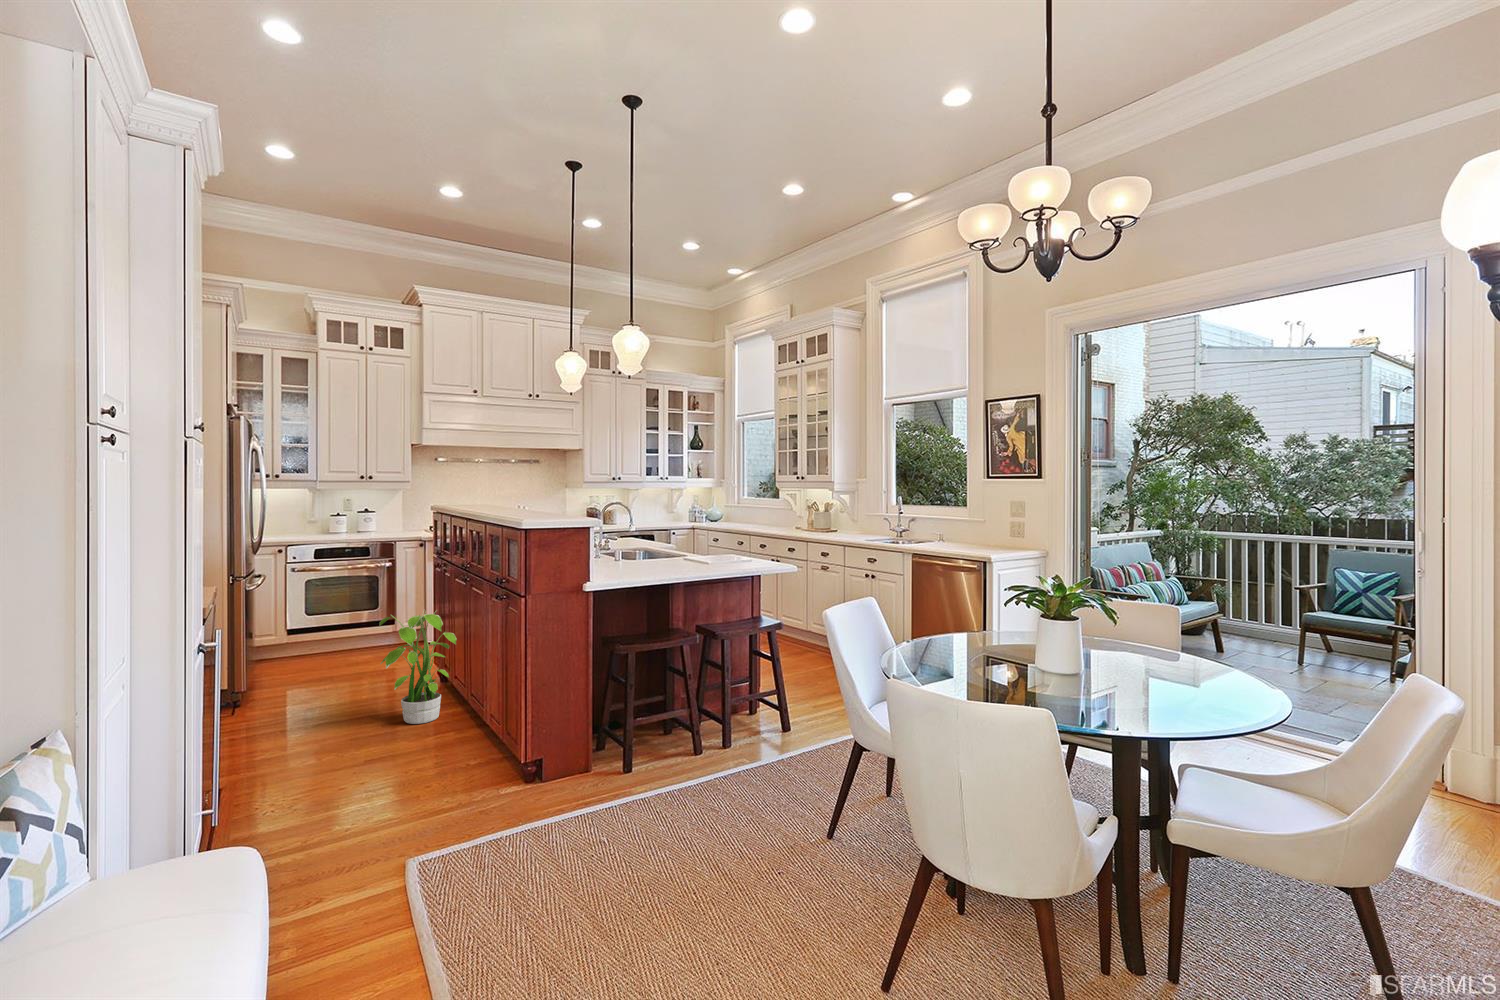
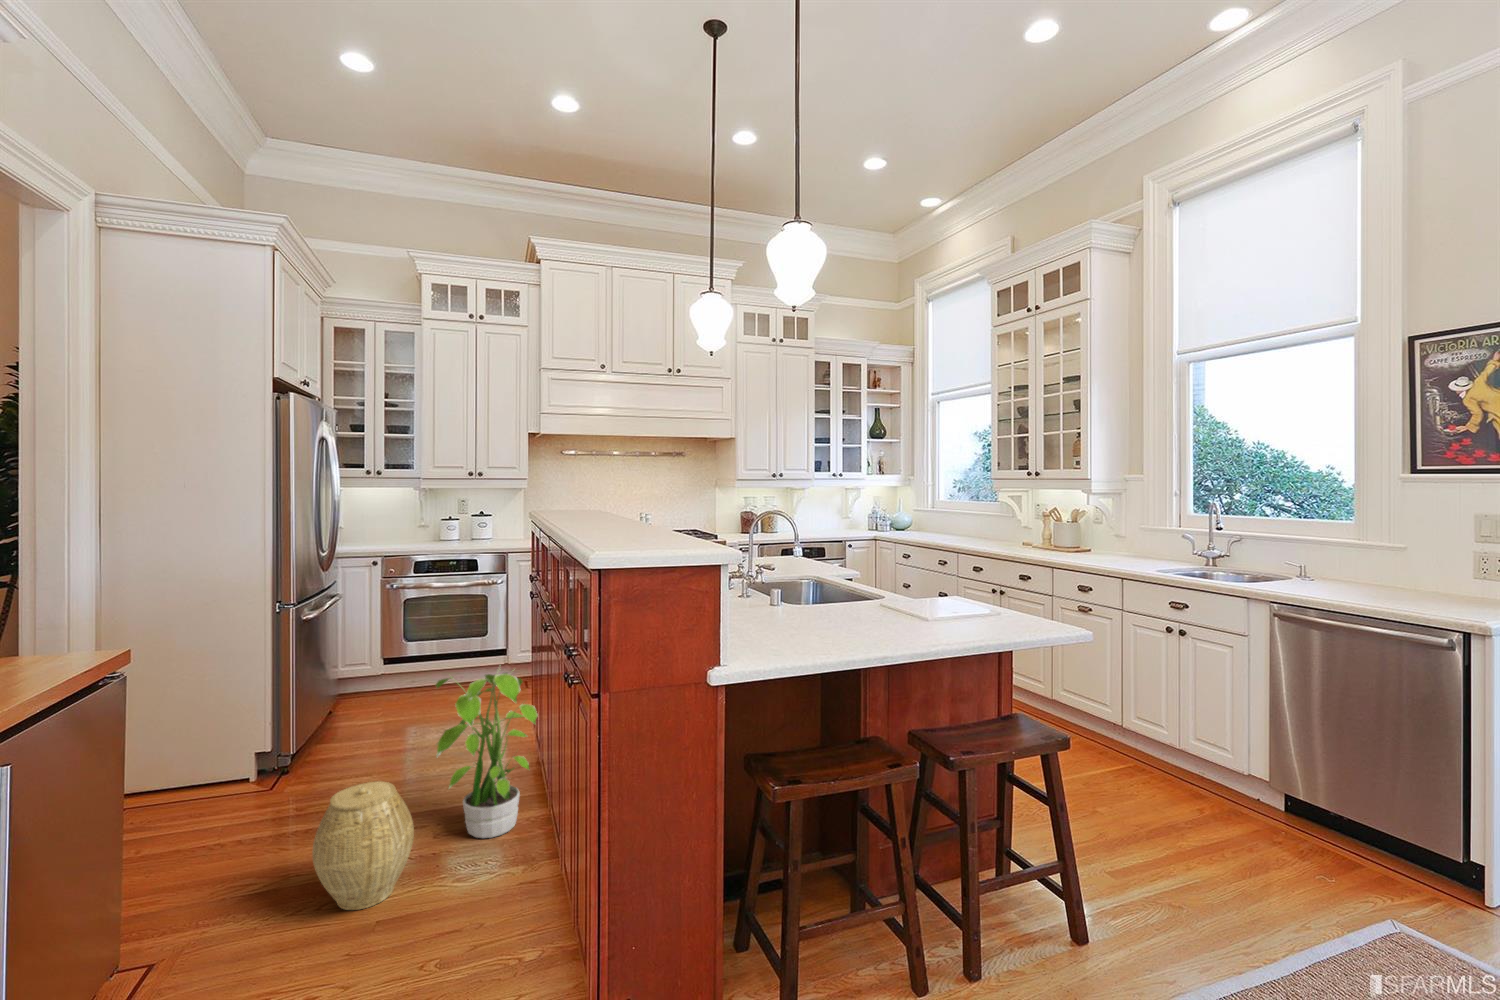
woven basket: none [313,680,380,758] -> present [312,781,414,910]

